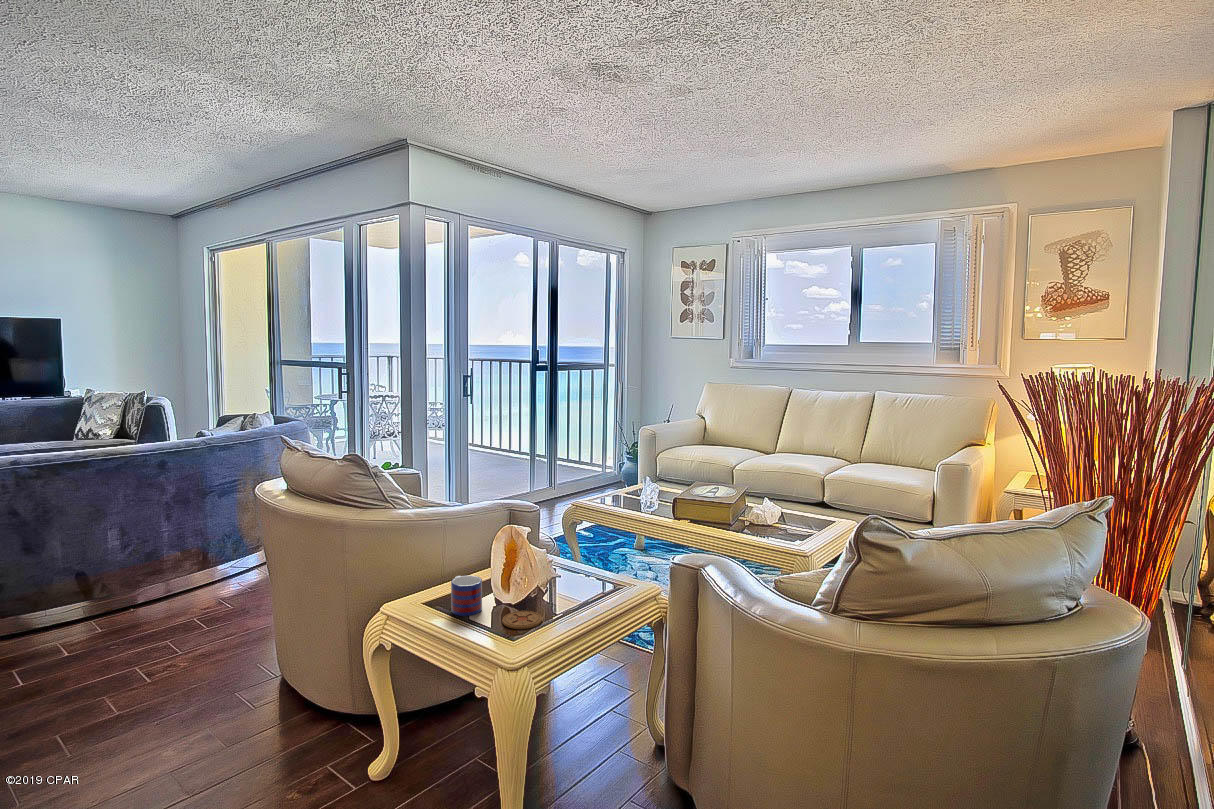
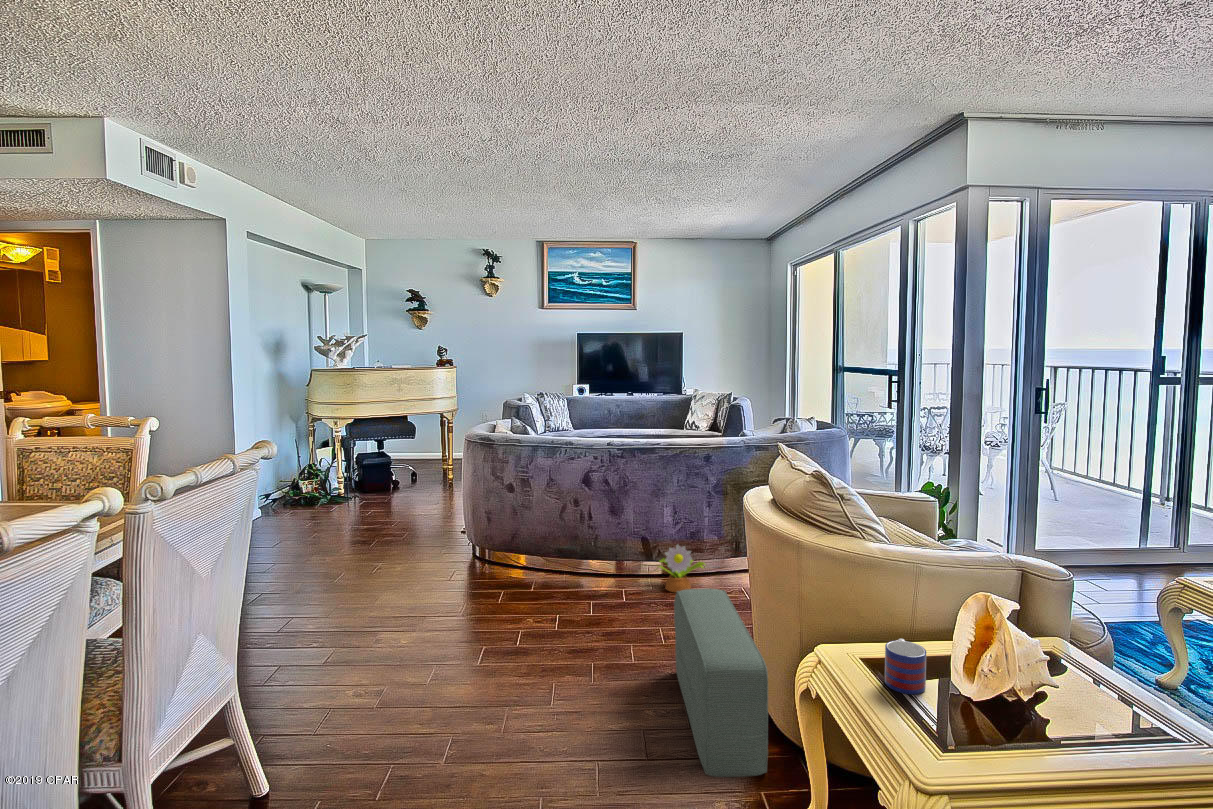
decorative plant: none [100,568,172,627] -> present [658,545,705,592]
pouf: none [175,595,327,778] -> present [674,588,768,777]
coaster: present [502,611,542,629] -> none [939,710,999,743]

